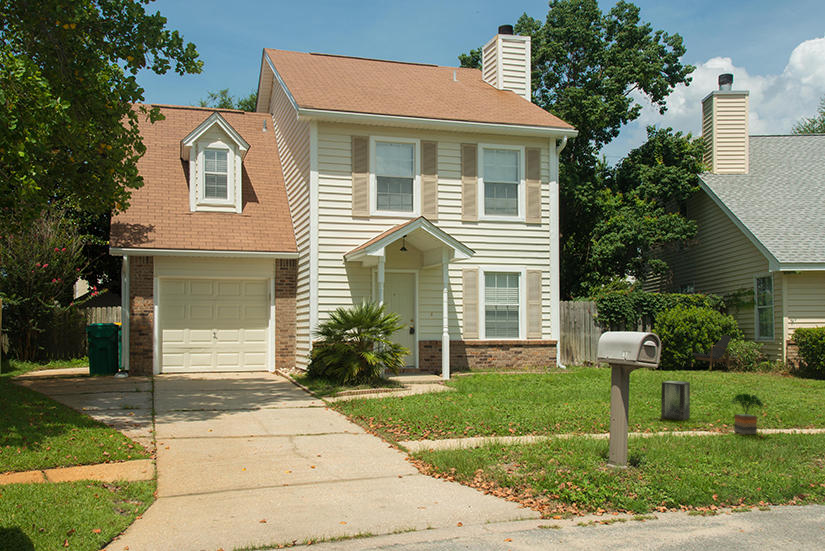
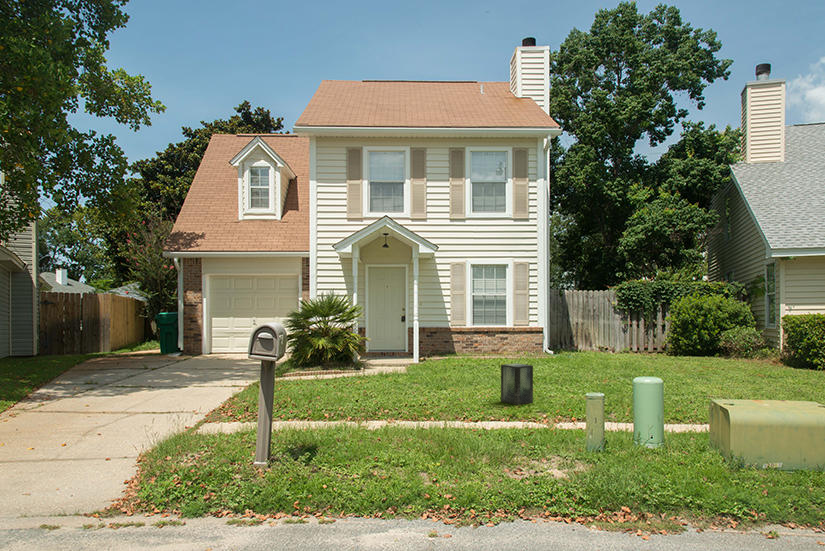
lounge chair: present [692,335,731,369] -> none [691,325,735,360]
potted tree: present [732,394,763,434] -> none [533,377,563,422]

